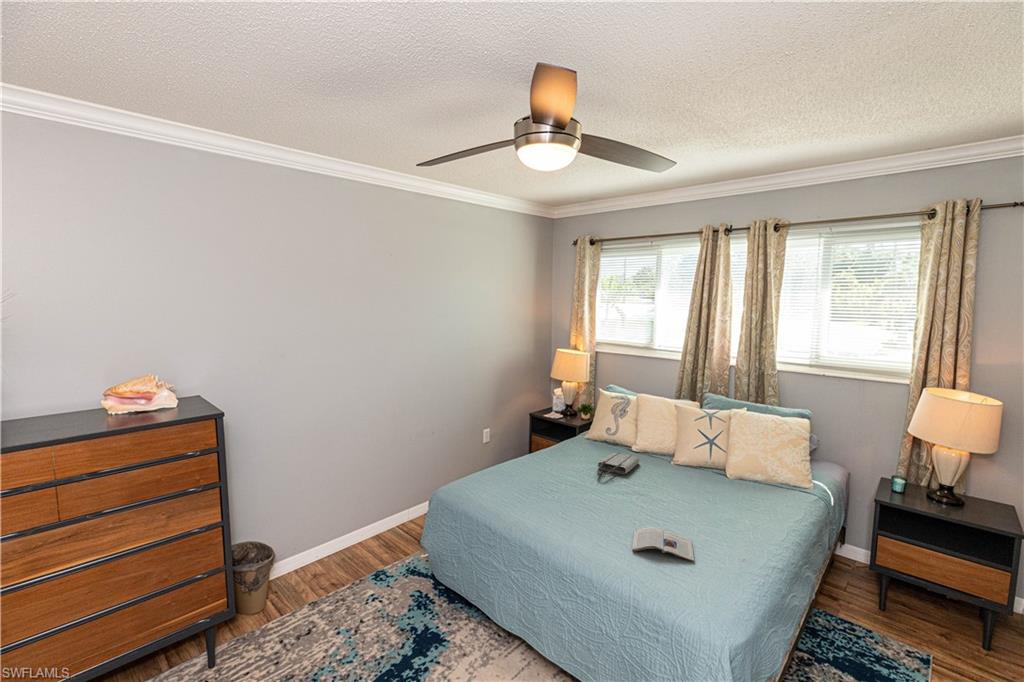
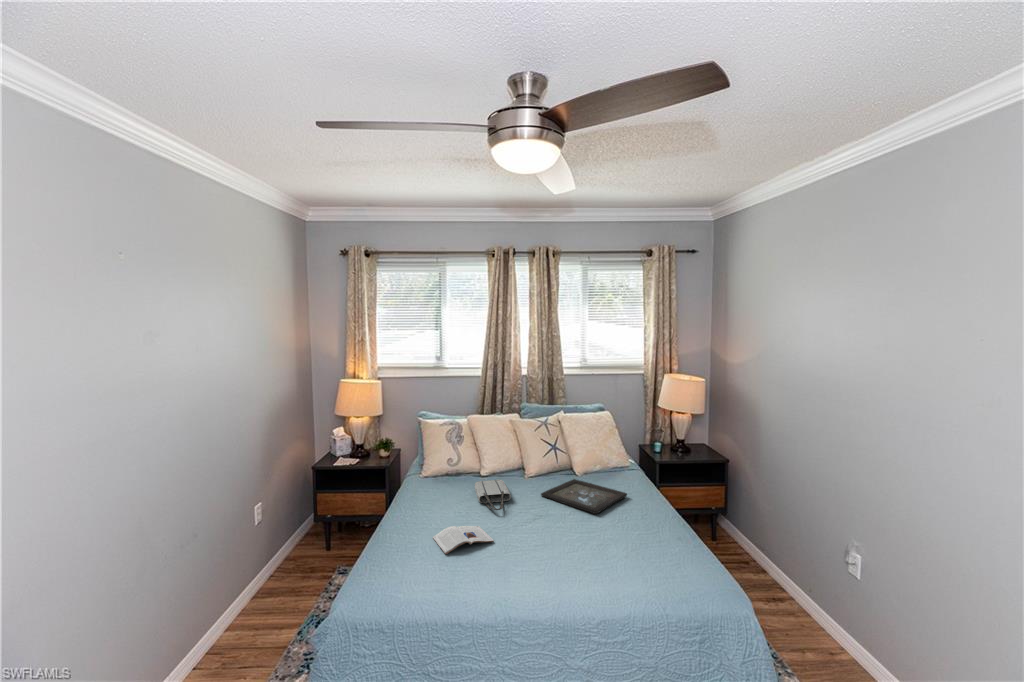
tray: none [660,479,754,512] -> present [541,479,627,514]
magazine: present [632,527,694,561] -> present [433,526,494,554]

